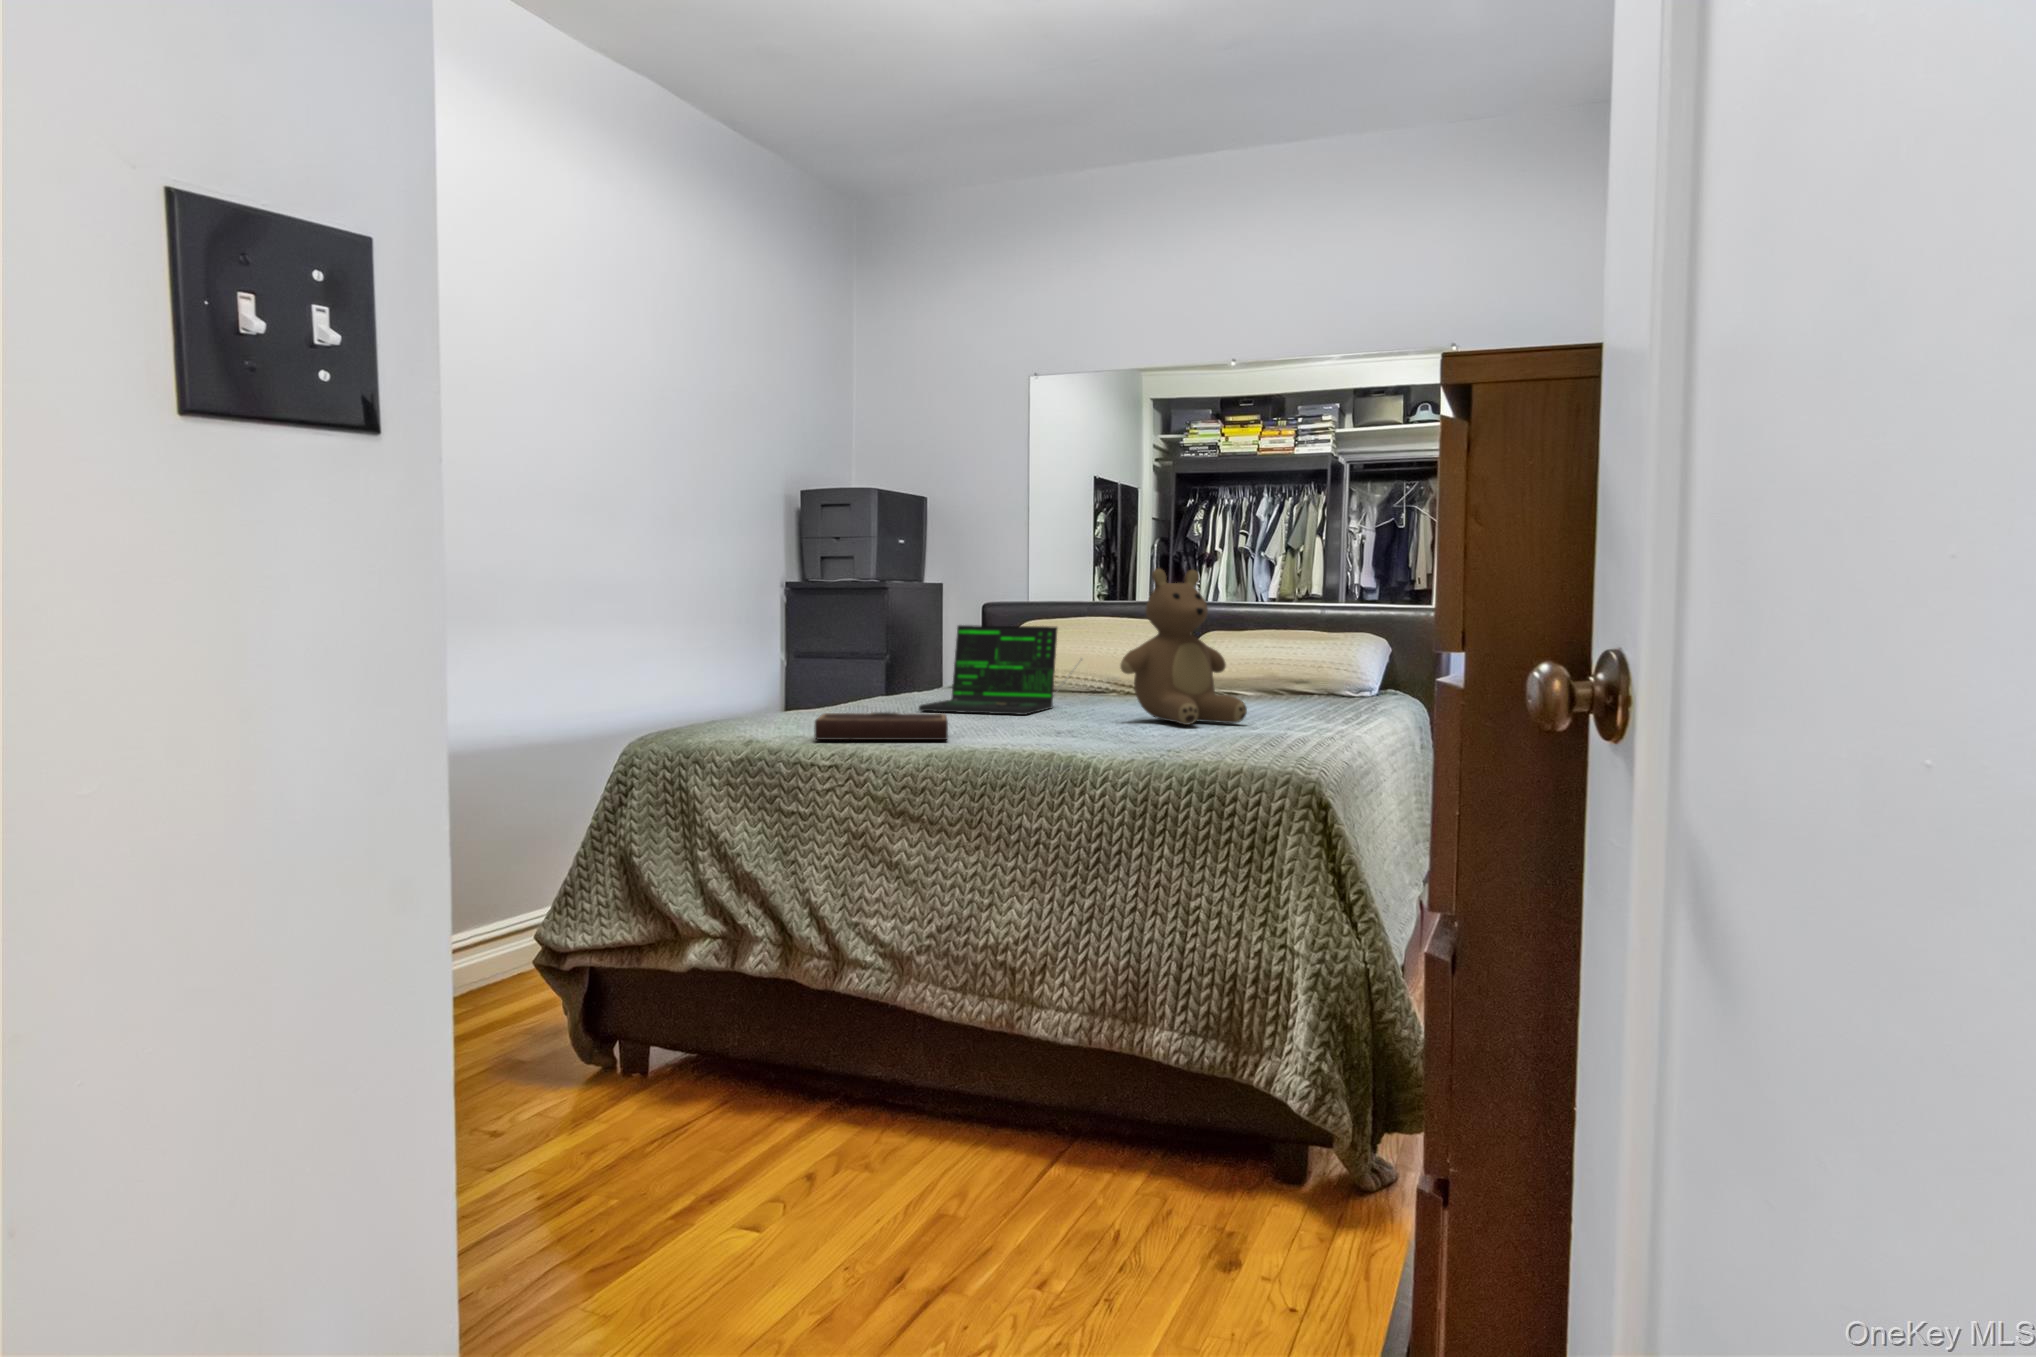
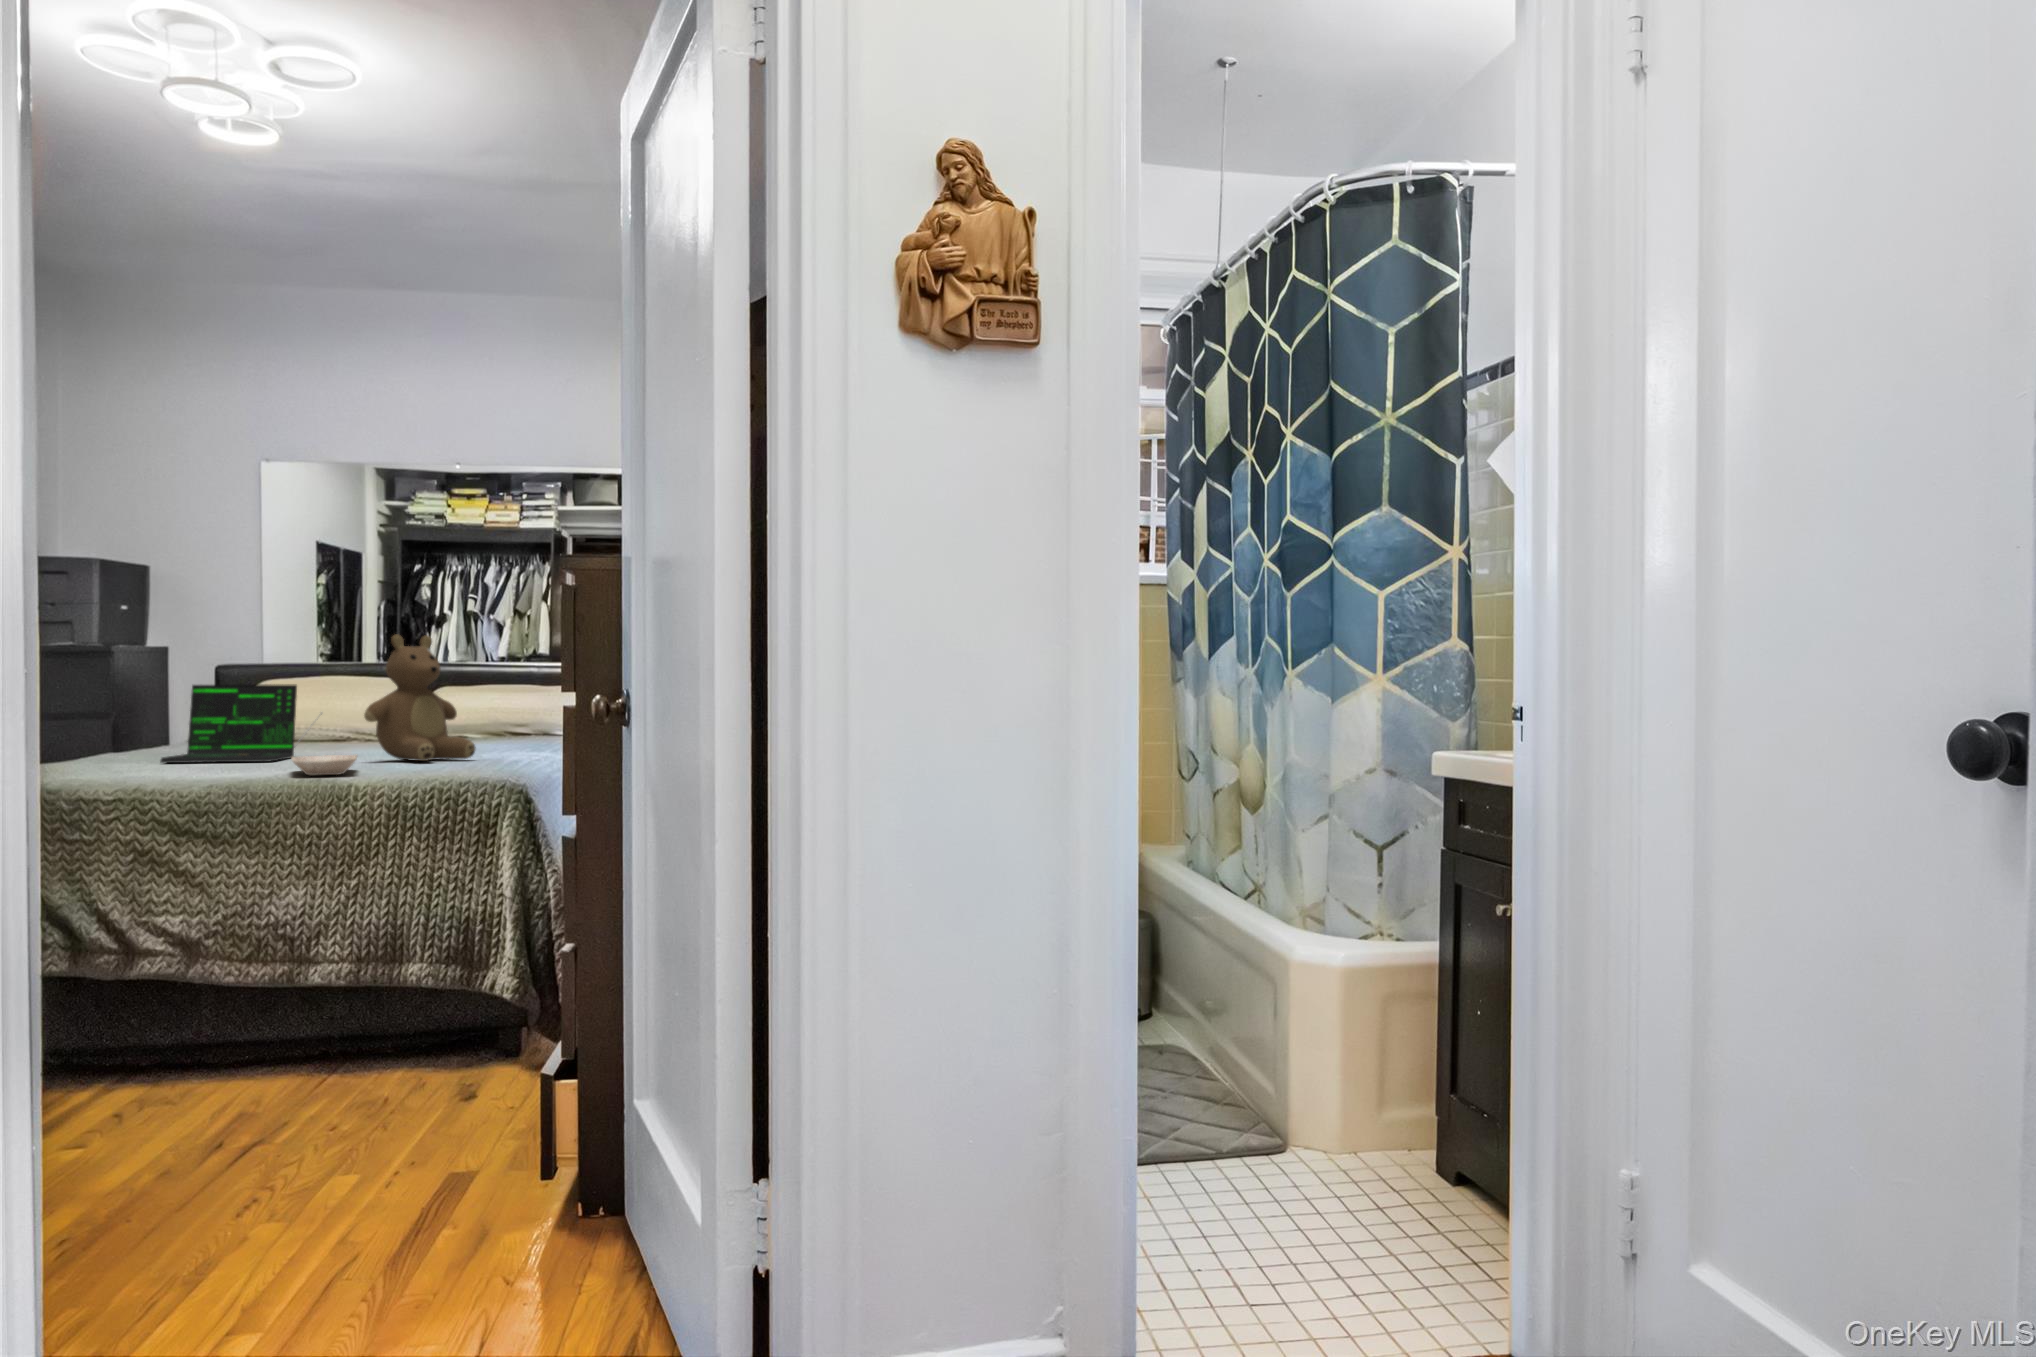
notebook: present [814,712,948,740] -> none [89,757,220,779]
tray: none [1025,717,1106,748] -> present [291,755,357,776]

